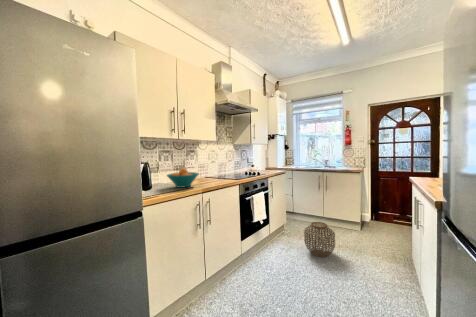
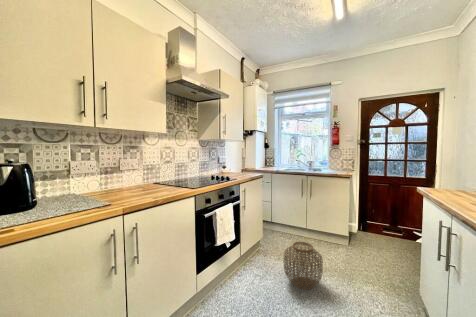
fruit bowl: present [167,168,199,188] -> none [63,173,125,205]

